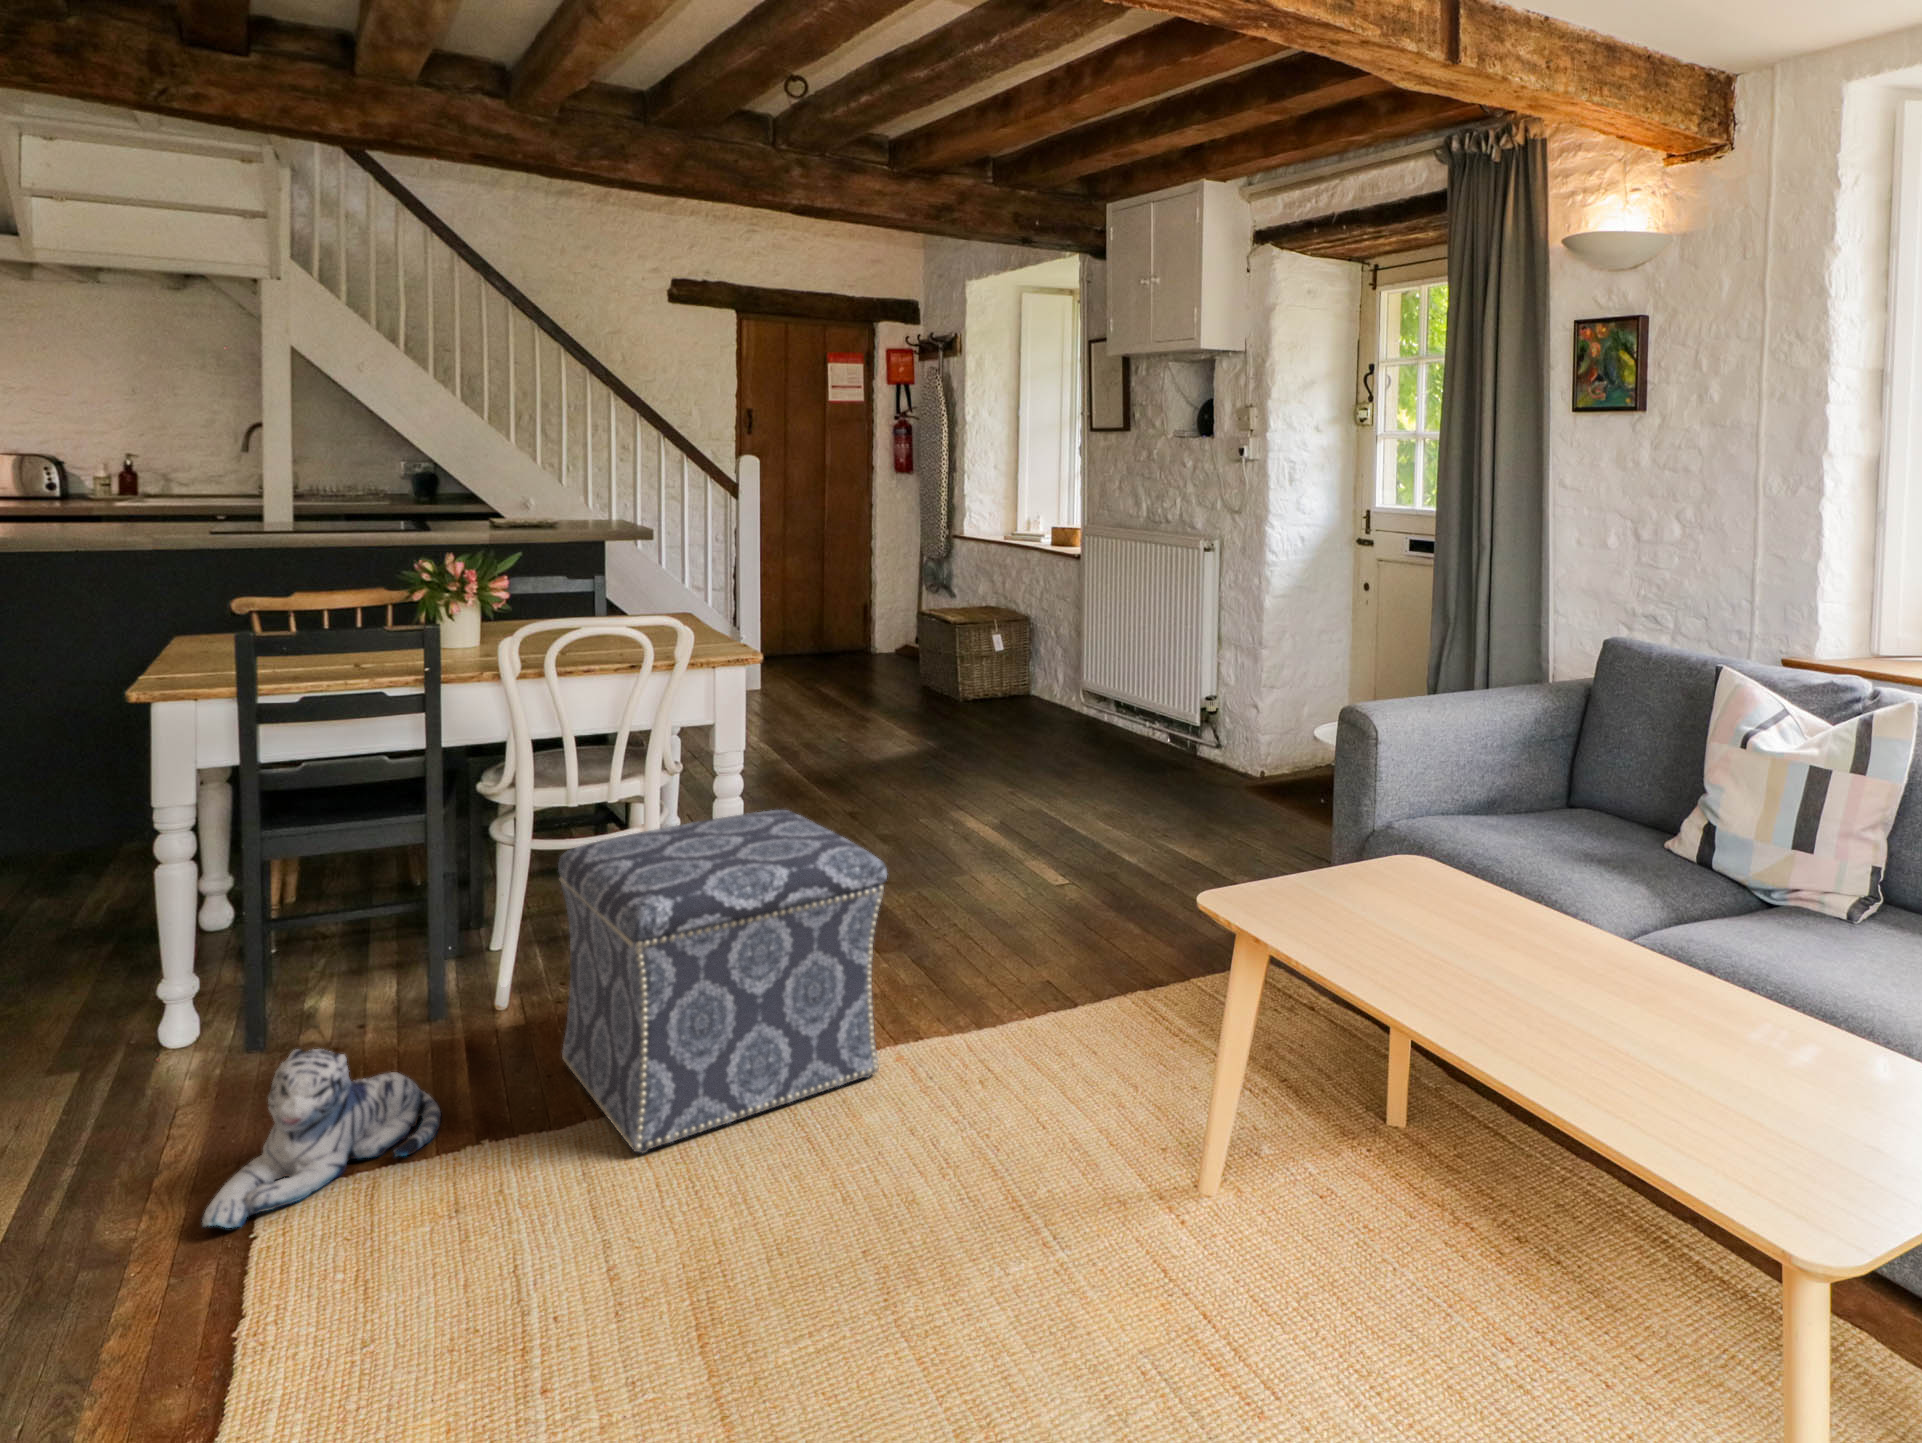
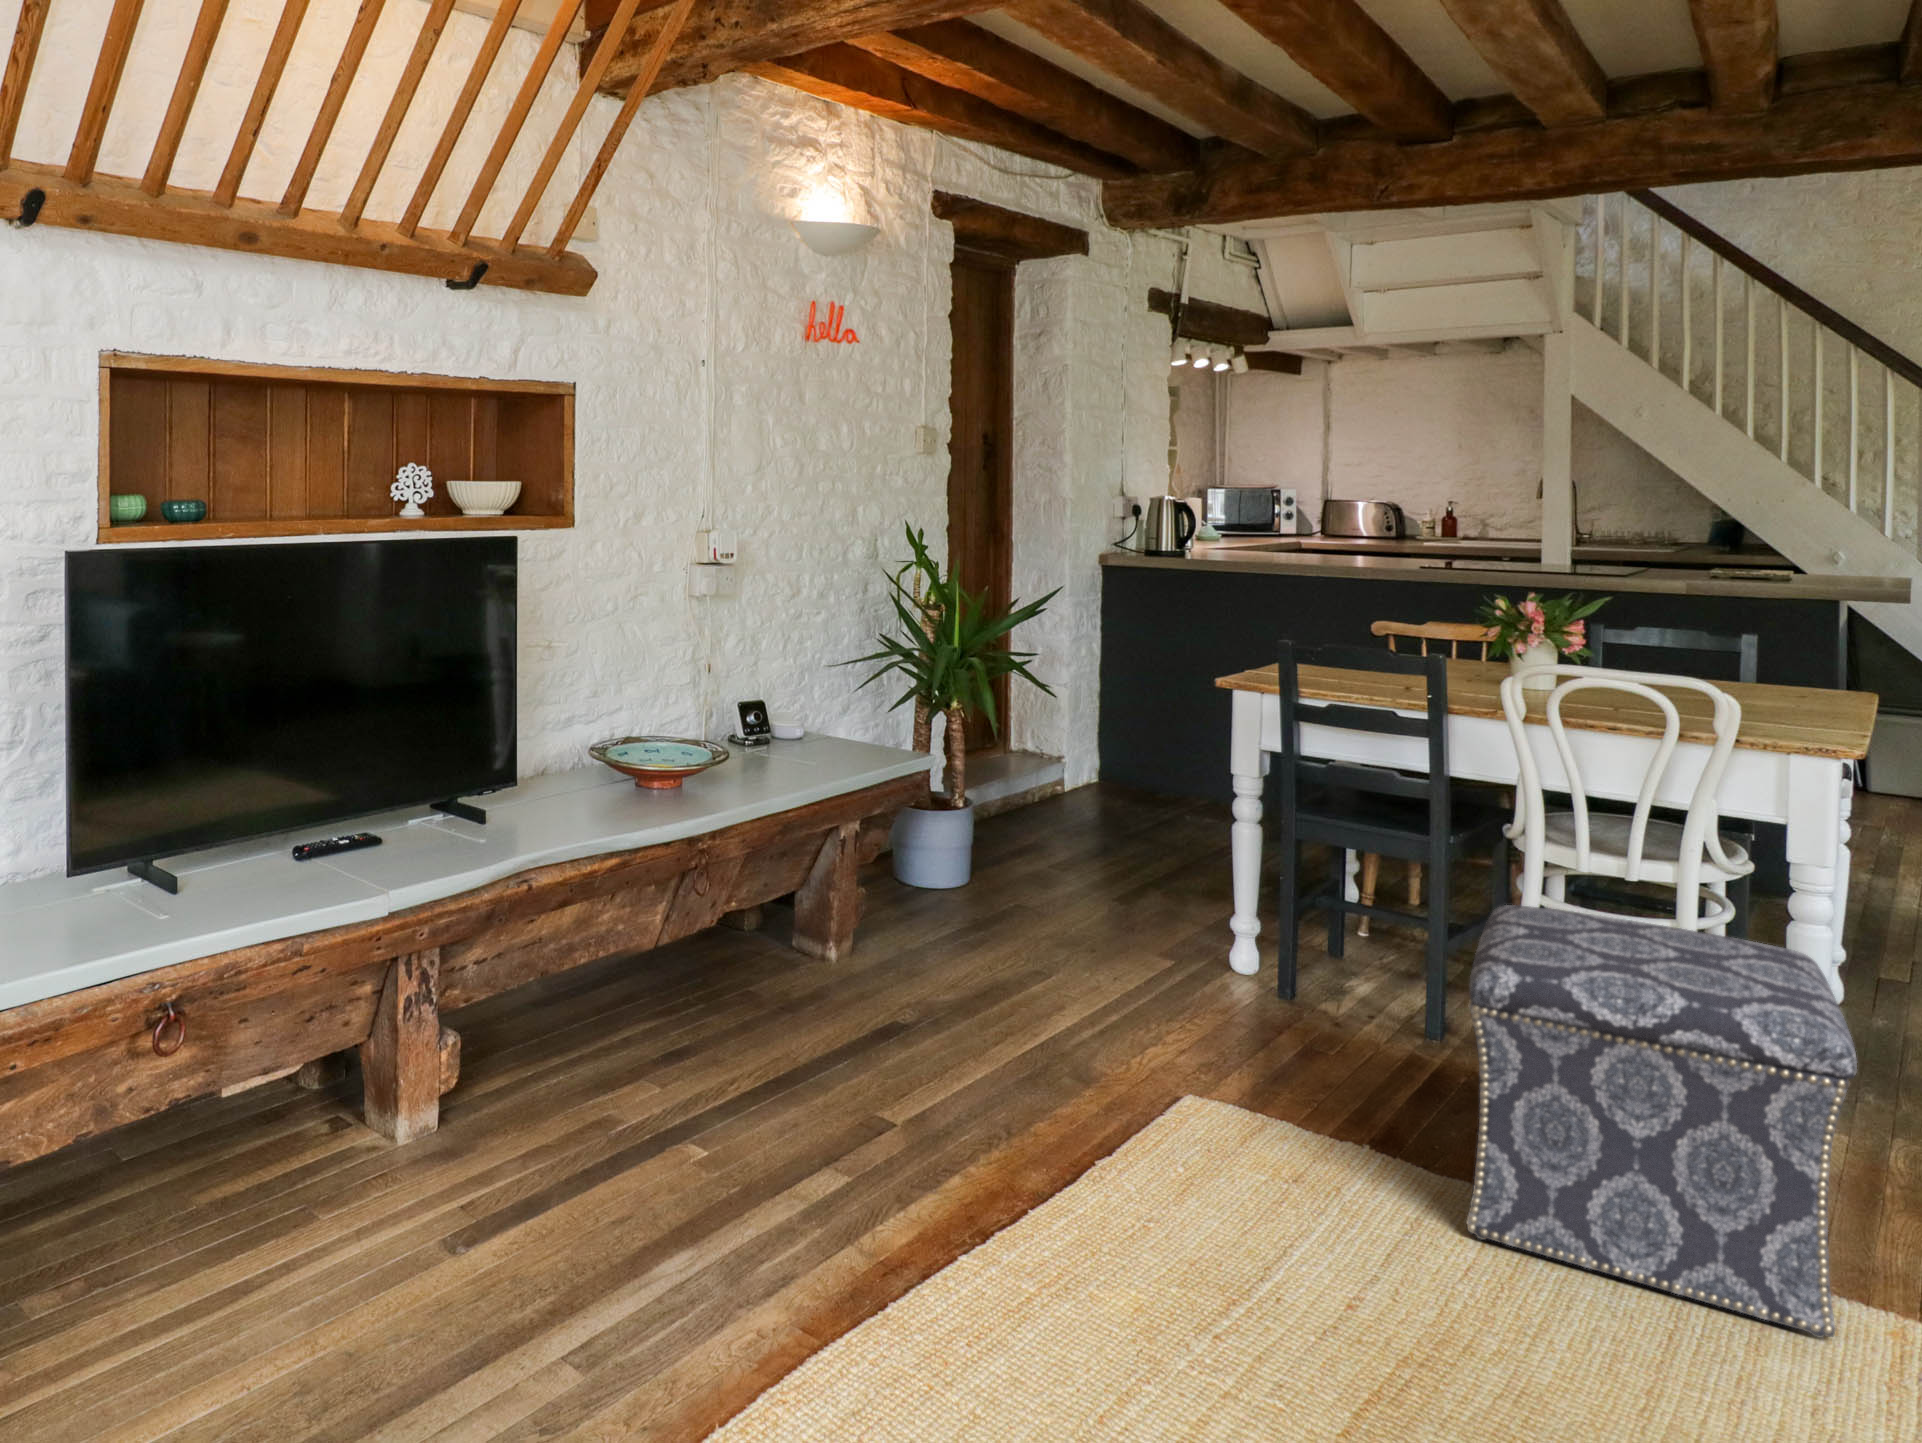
plush toy: present [202,1049,441,1228] -> none [1146,987,1359,1125]

